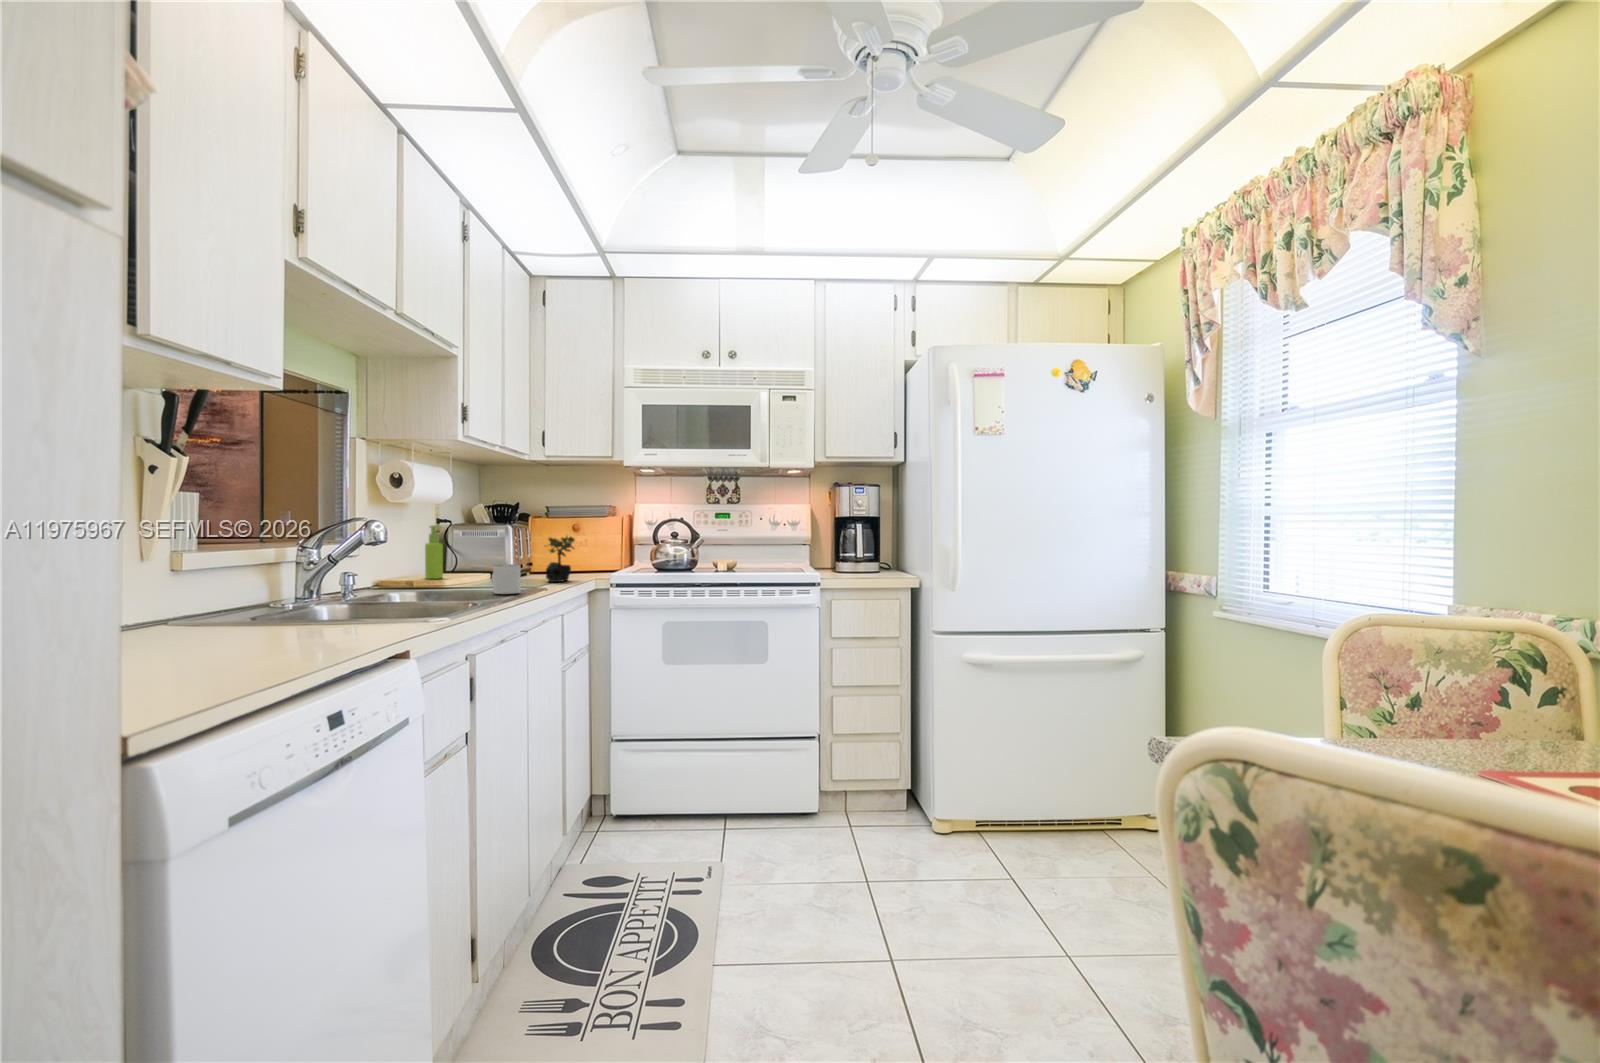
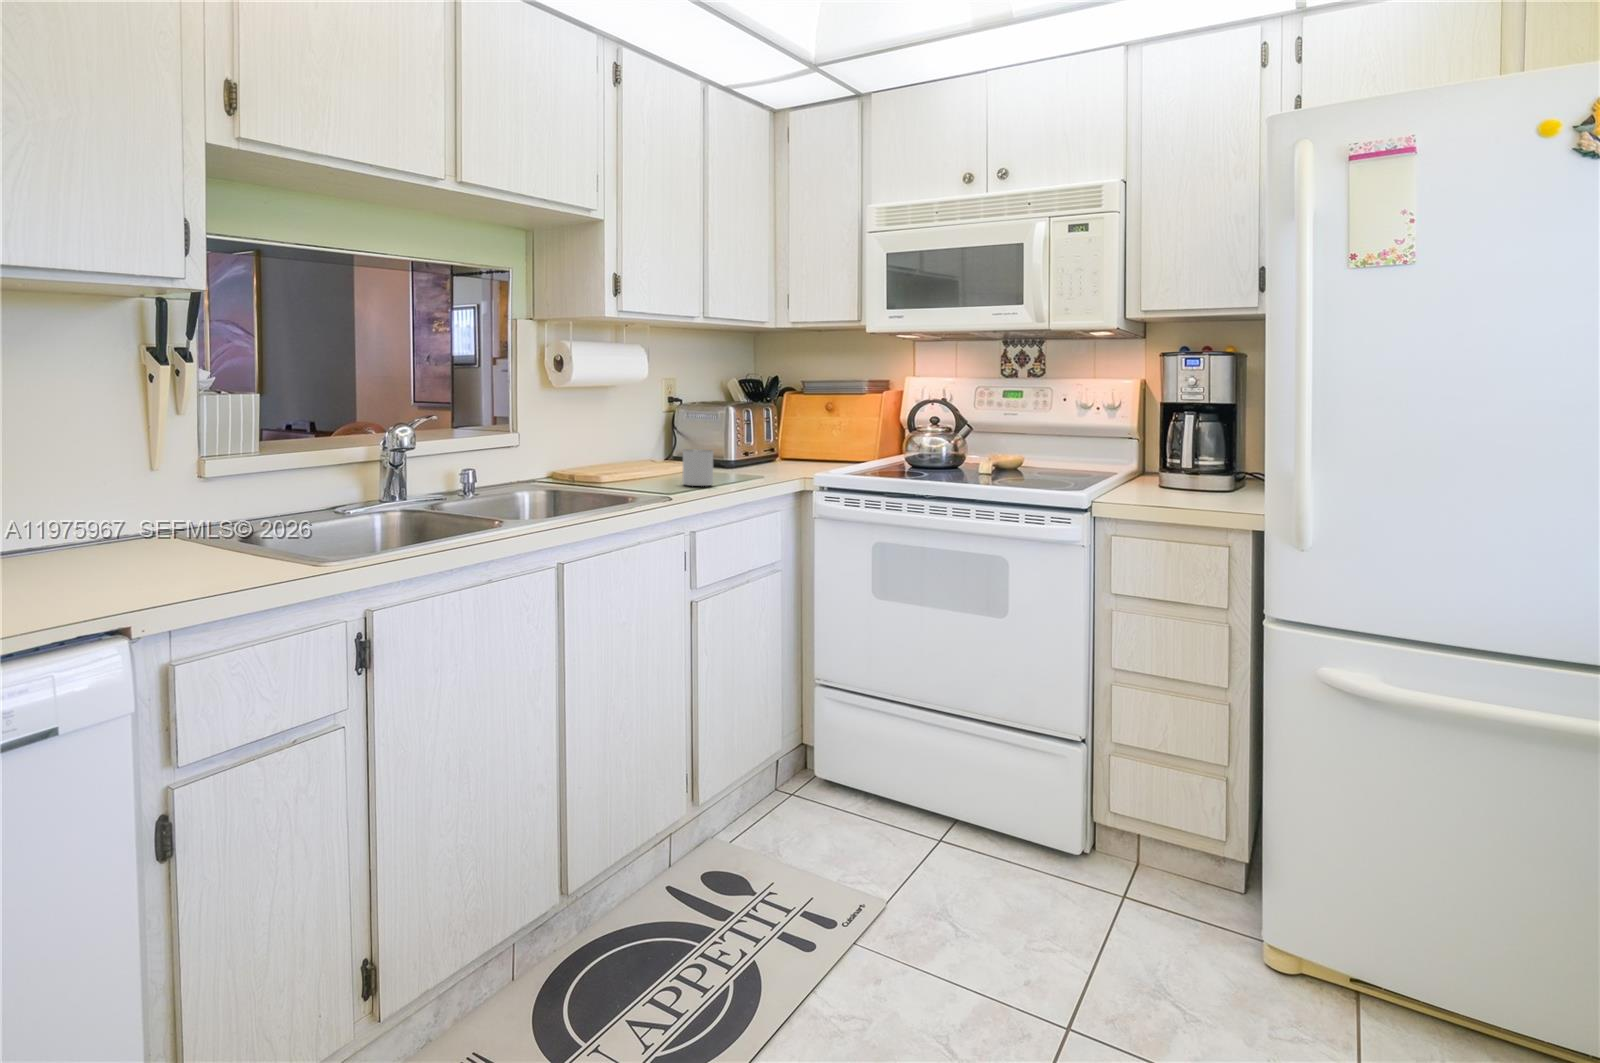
soap dispenser: present [425,525,443,579] -> none [636,400,655,463]
succulent plant: present [546,536,575,582] -> none [760,415,800,475]

